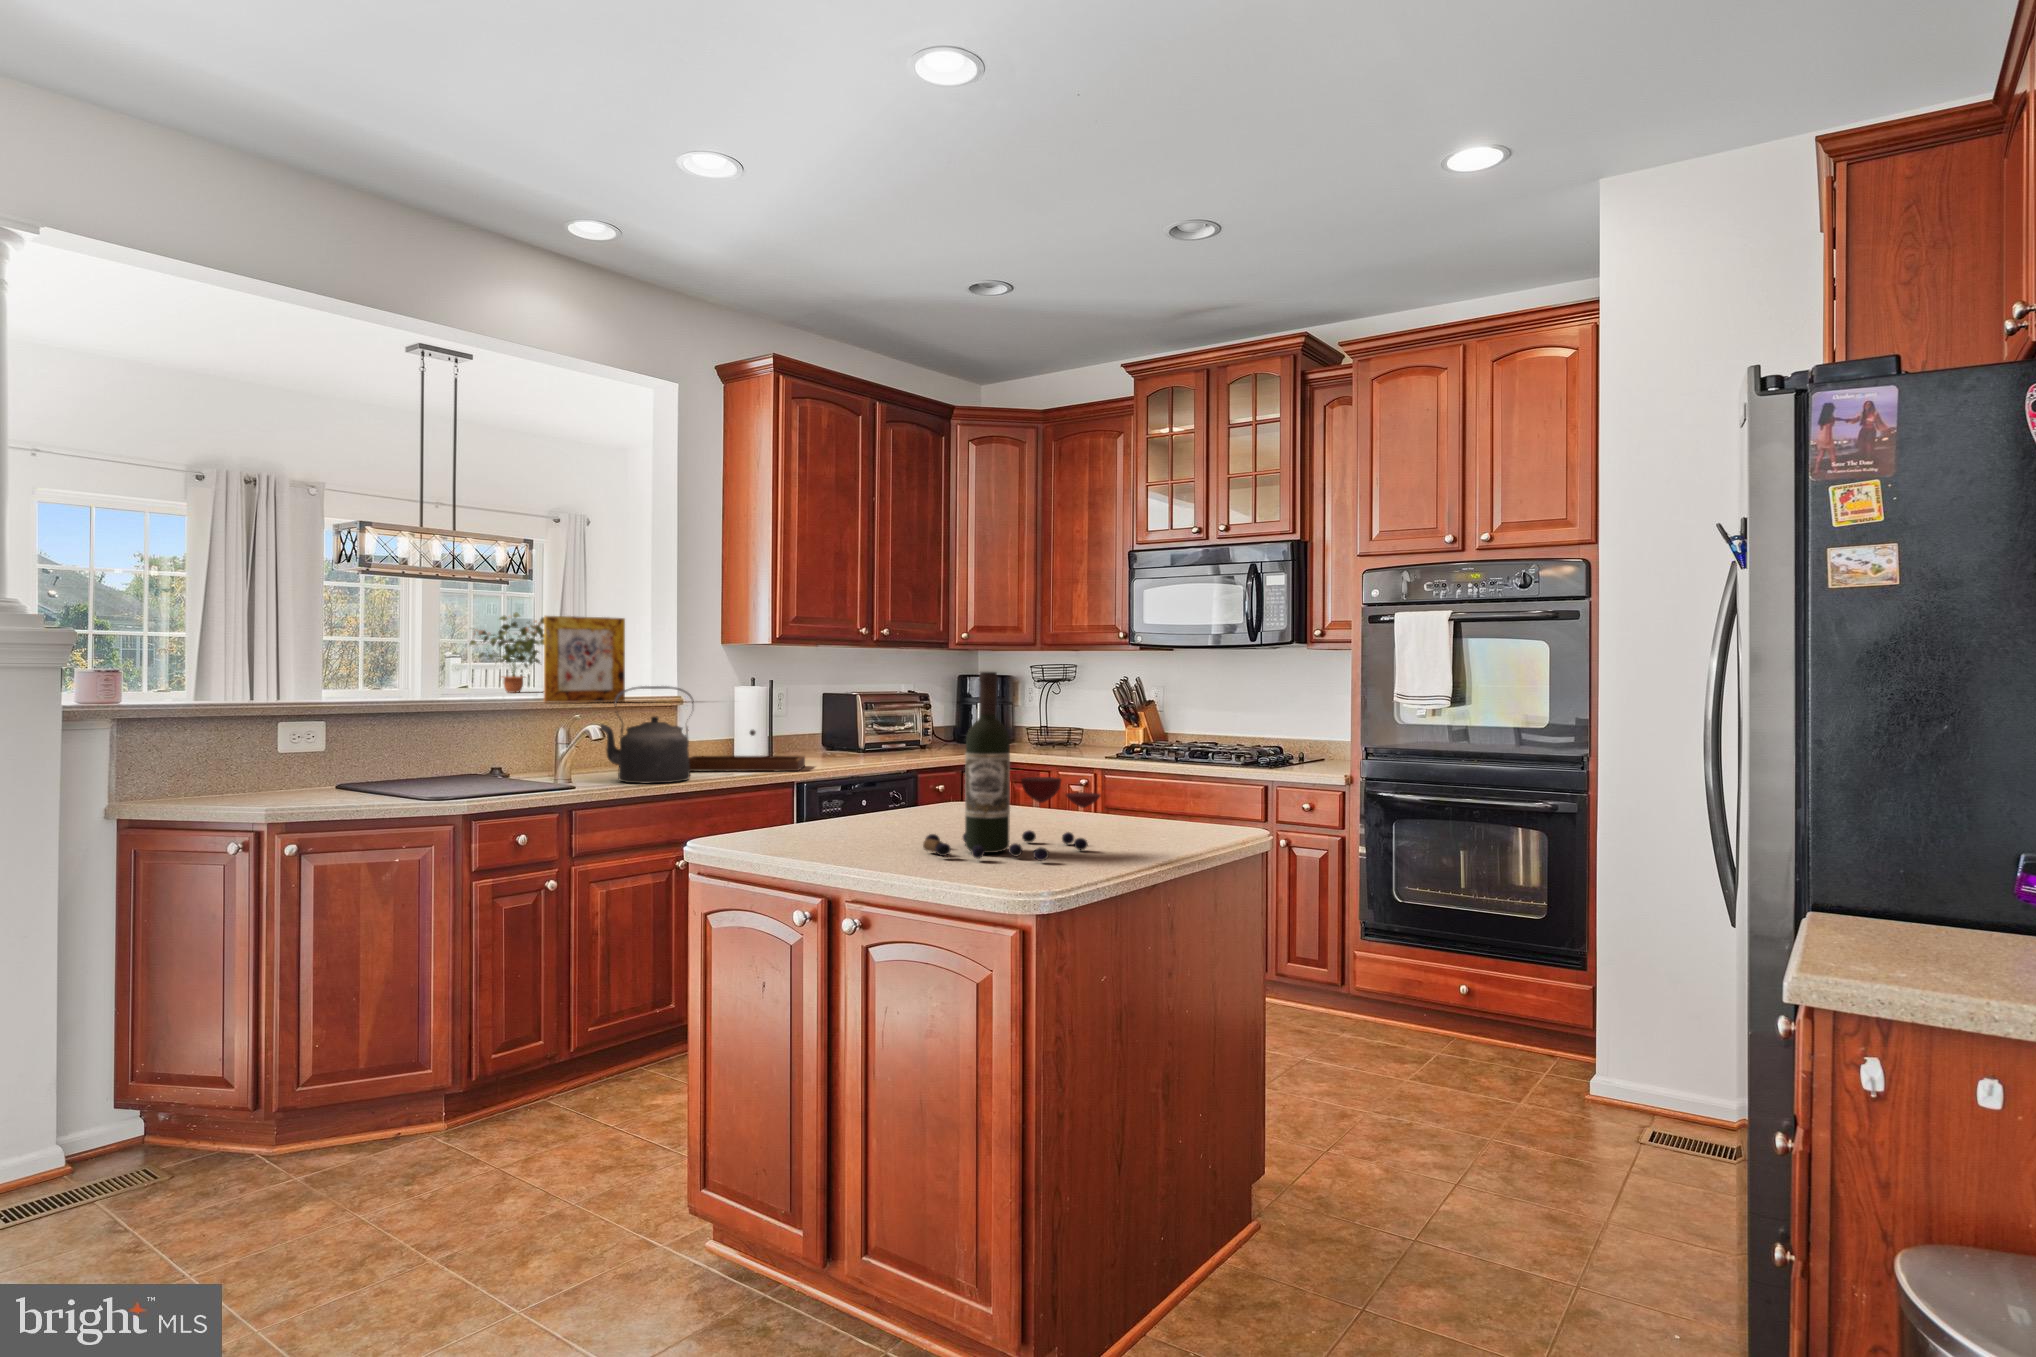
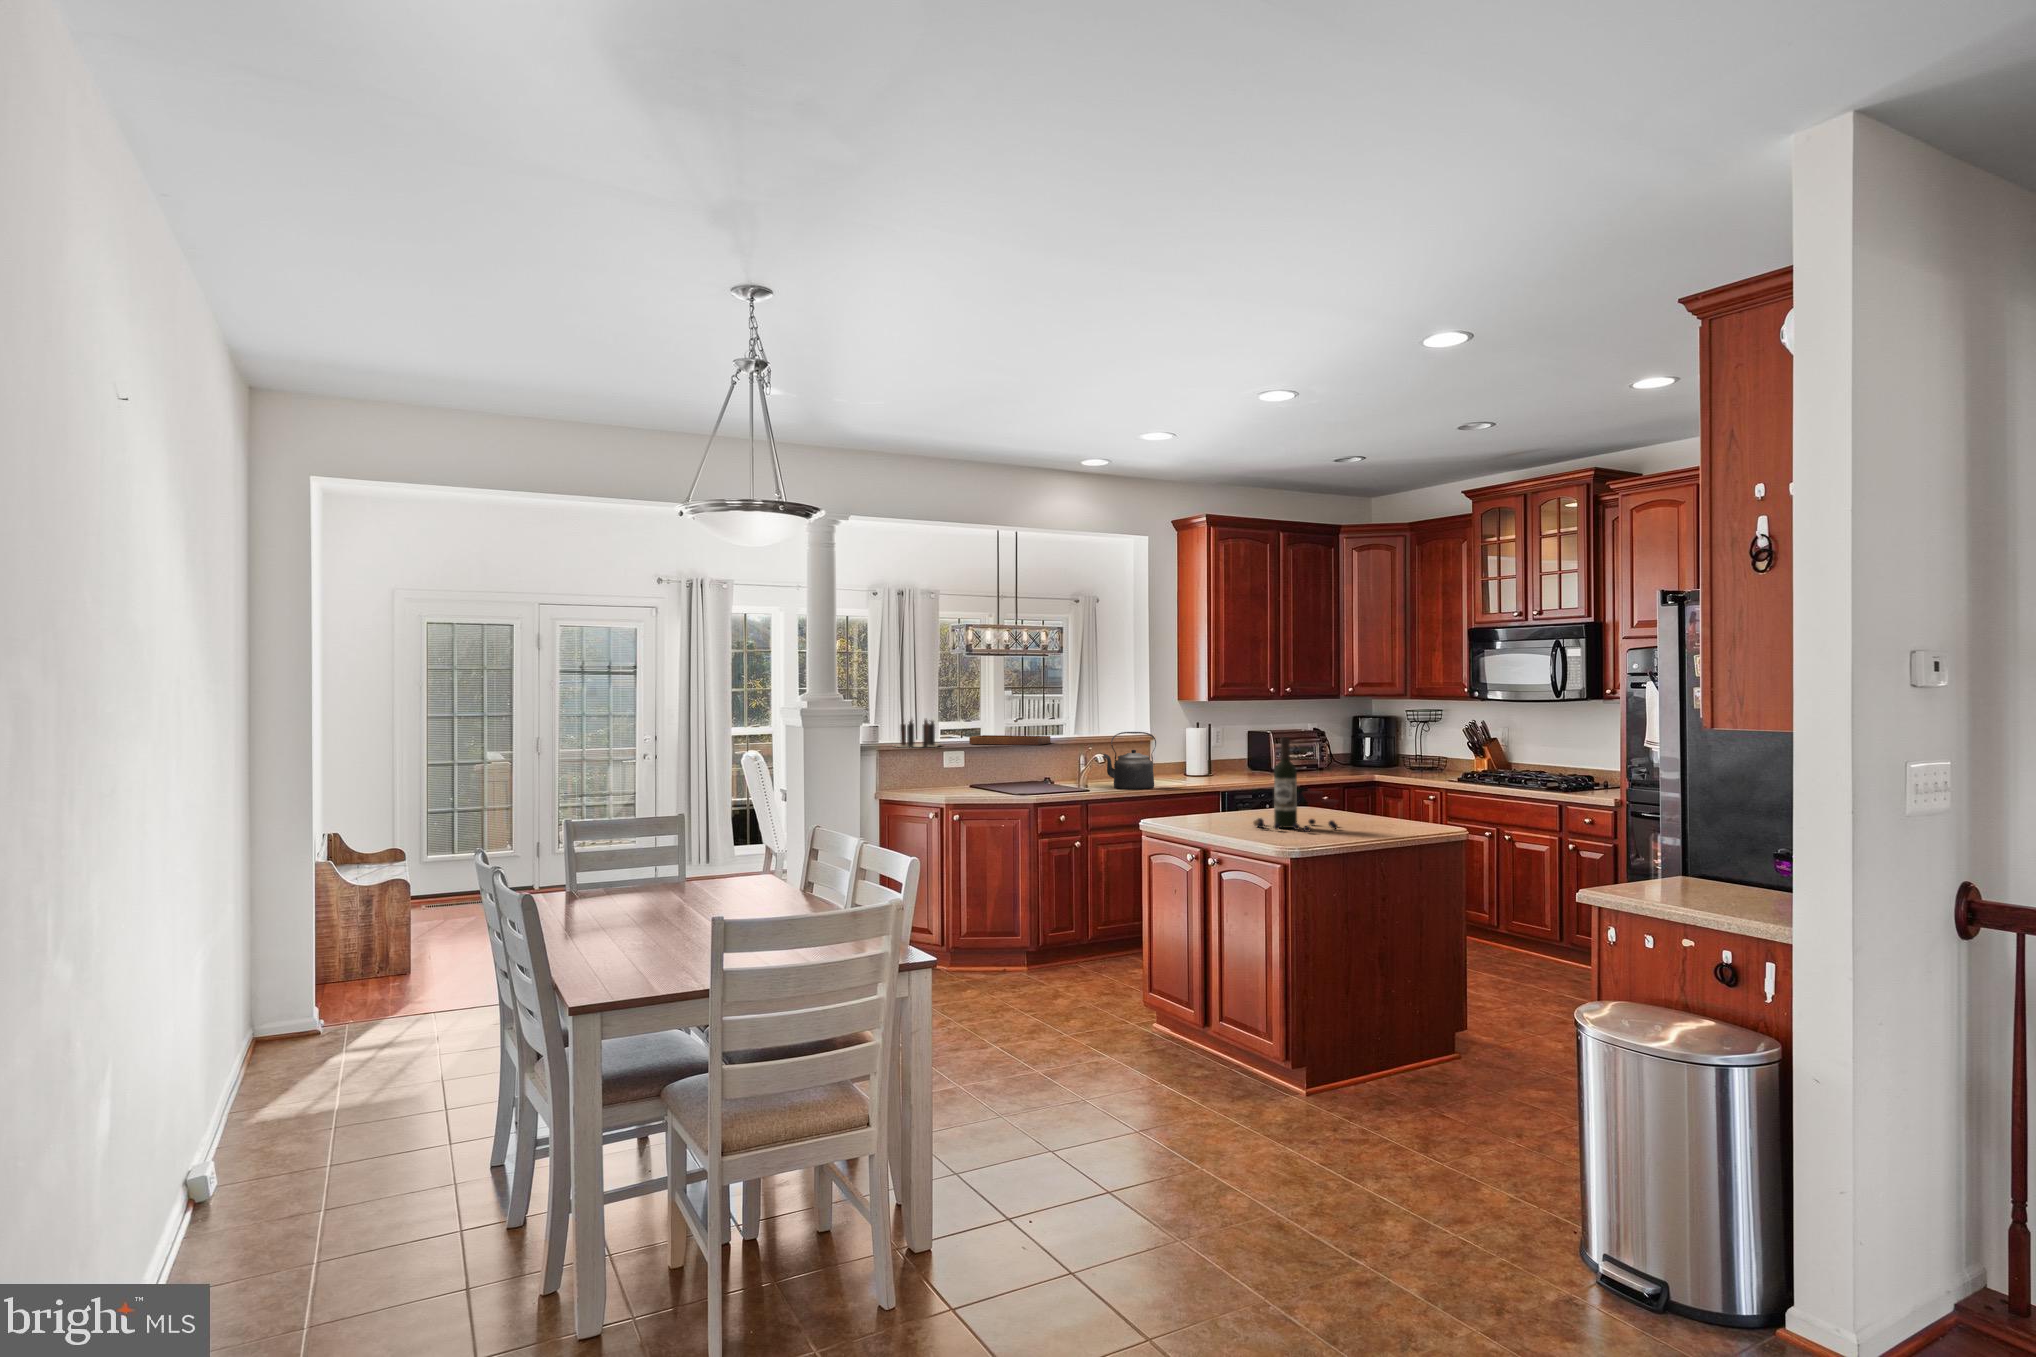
potted plant: present [469,612,544,693] -> none [1023,675,1077,728]
picture frame: present [544,616,625,703] -> none [1072,688,1118,740]
candle: none [143,656,299,714] -> present [898,719,939,747]
tray: present [689,730,805,771] -> present [969,718,1050,745]

